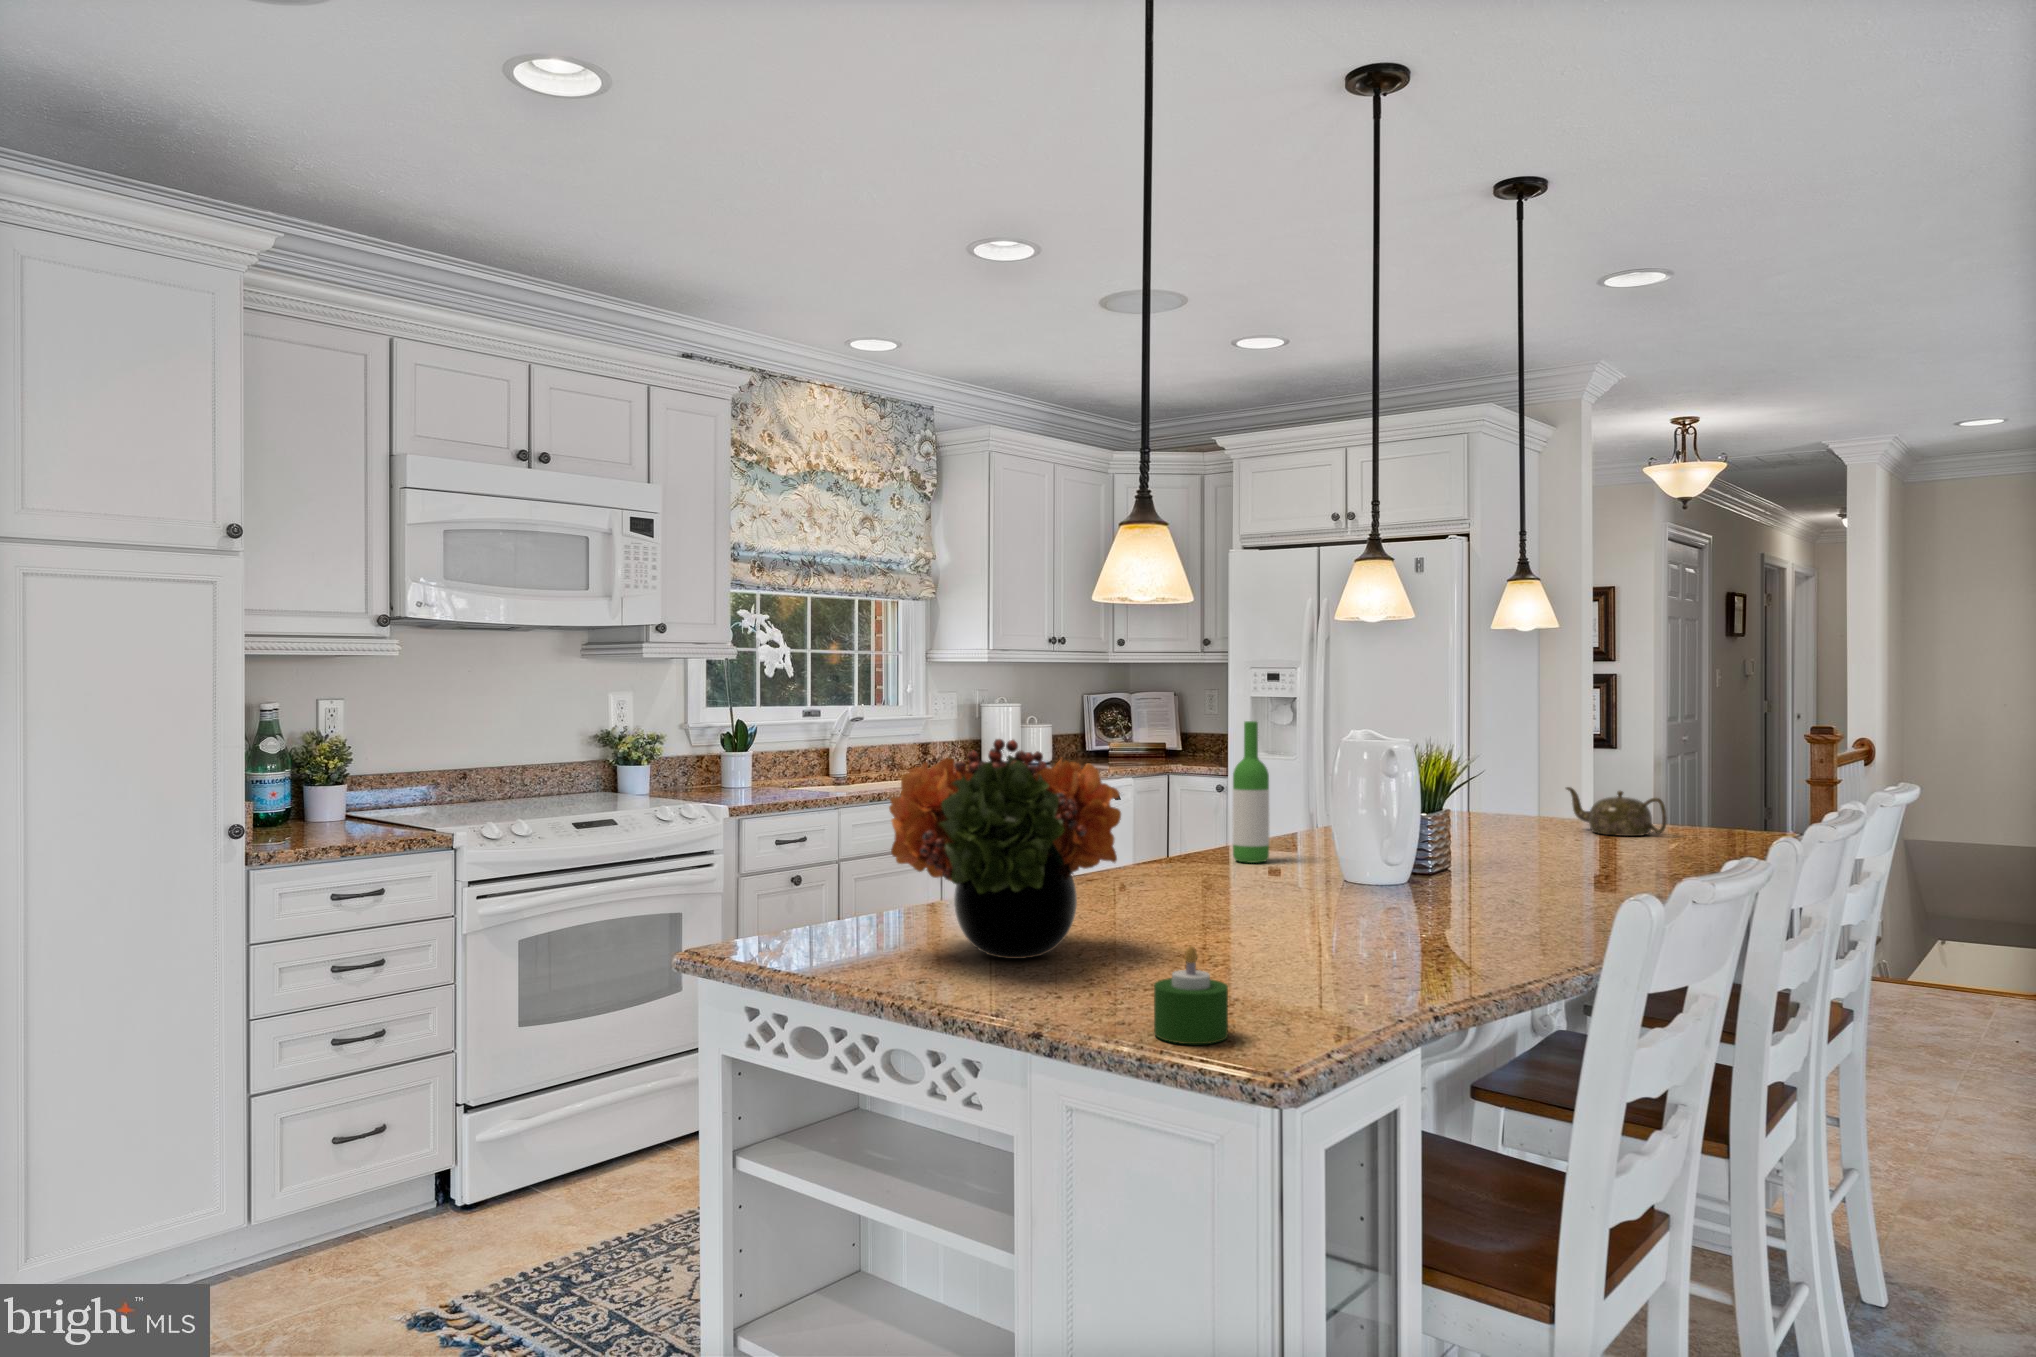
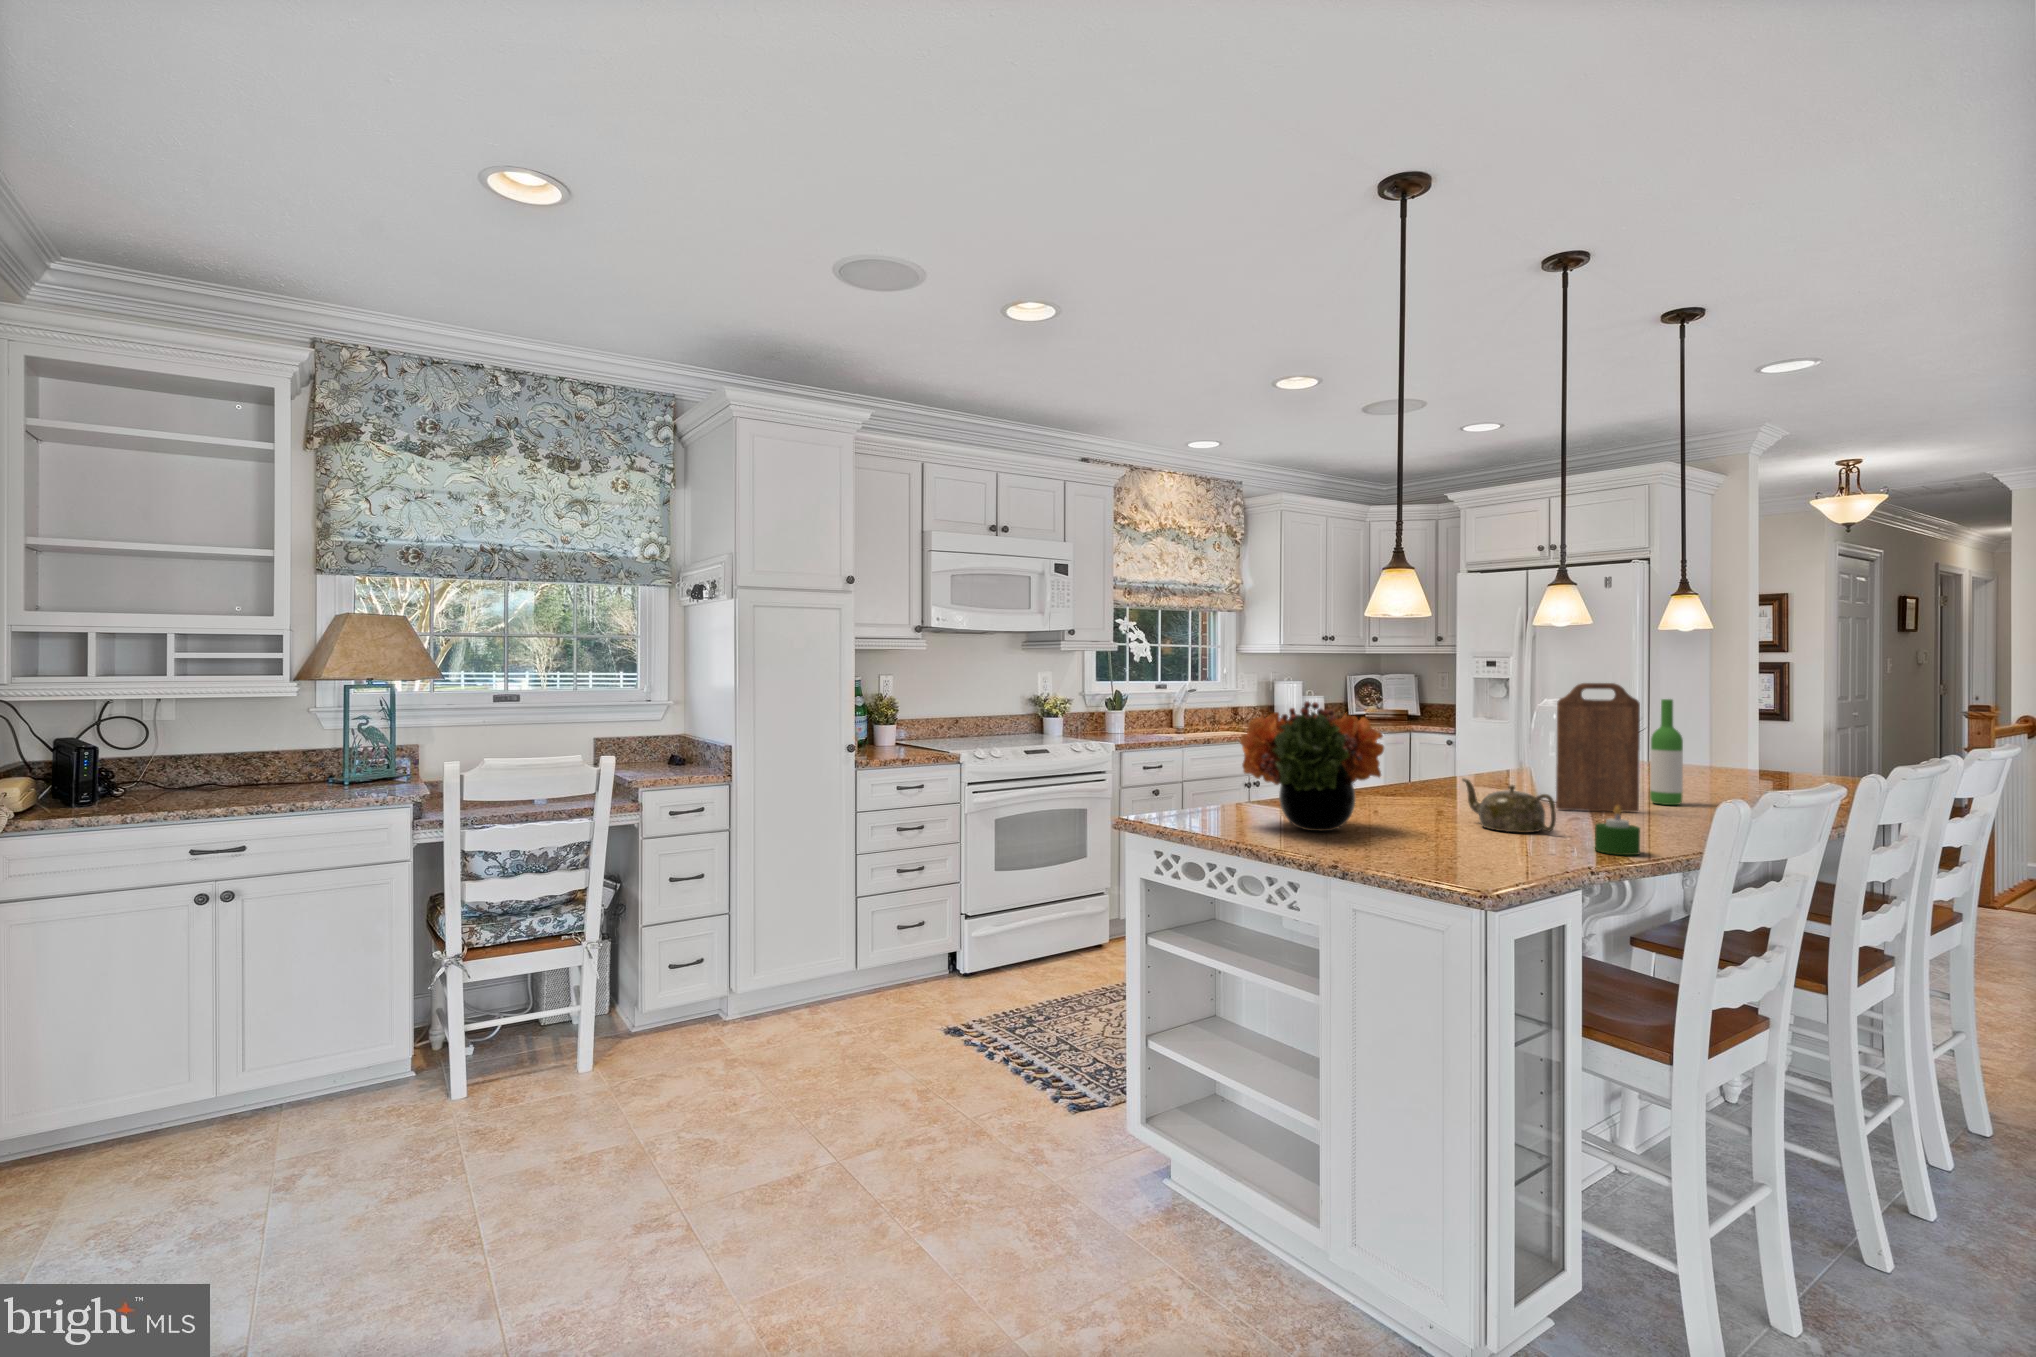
cutting board: none [1370,703,1480,895] -> present [1556,683,1640,812]
wine bottle: present [1233,721,1269,863] -> present [1650,699,1683,805]
teapot: present [1566,787,1667,836] -> present [1463,779,1556,833]
candle: present [1154,946,1228,1044] -> present [1595,805,1640,855]

